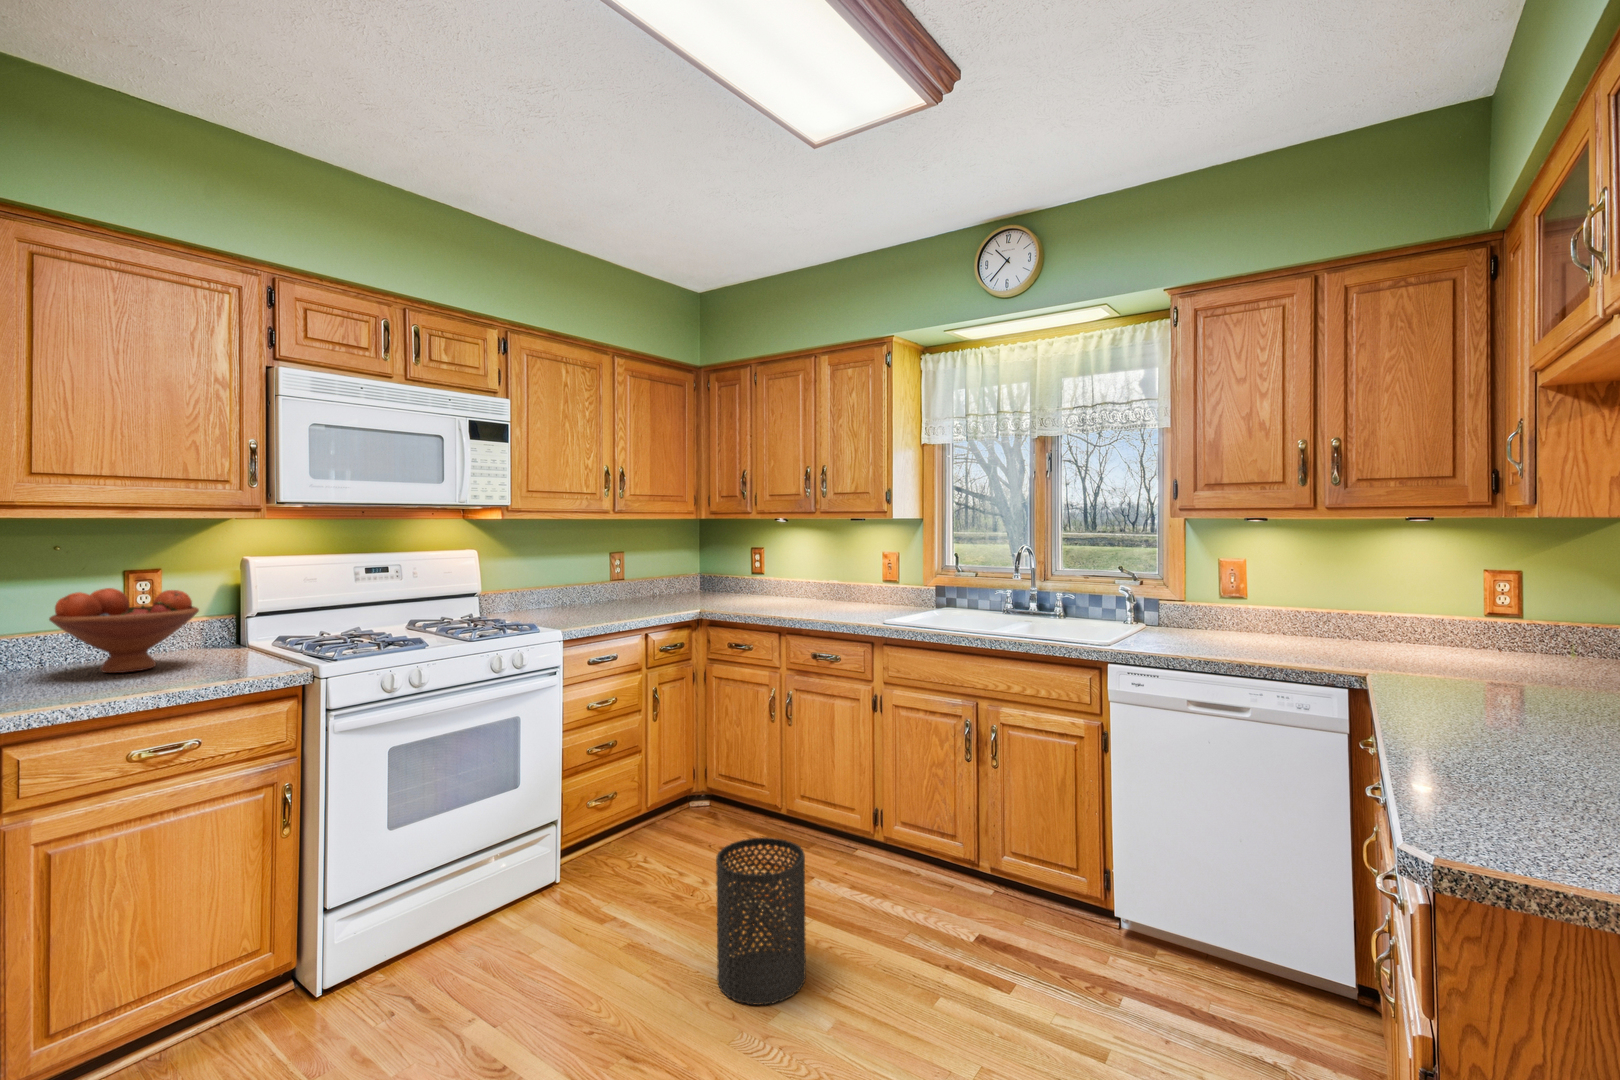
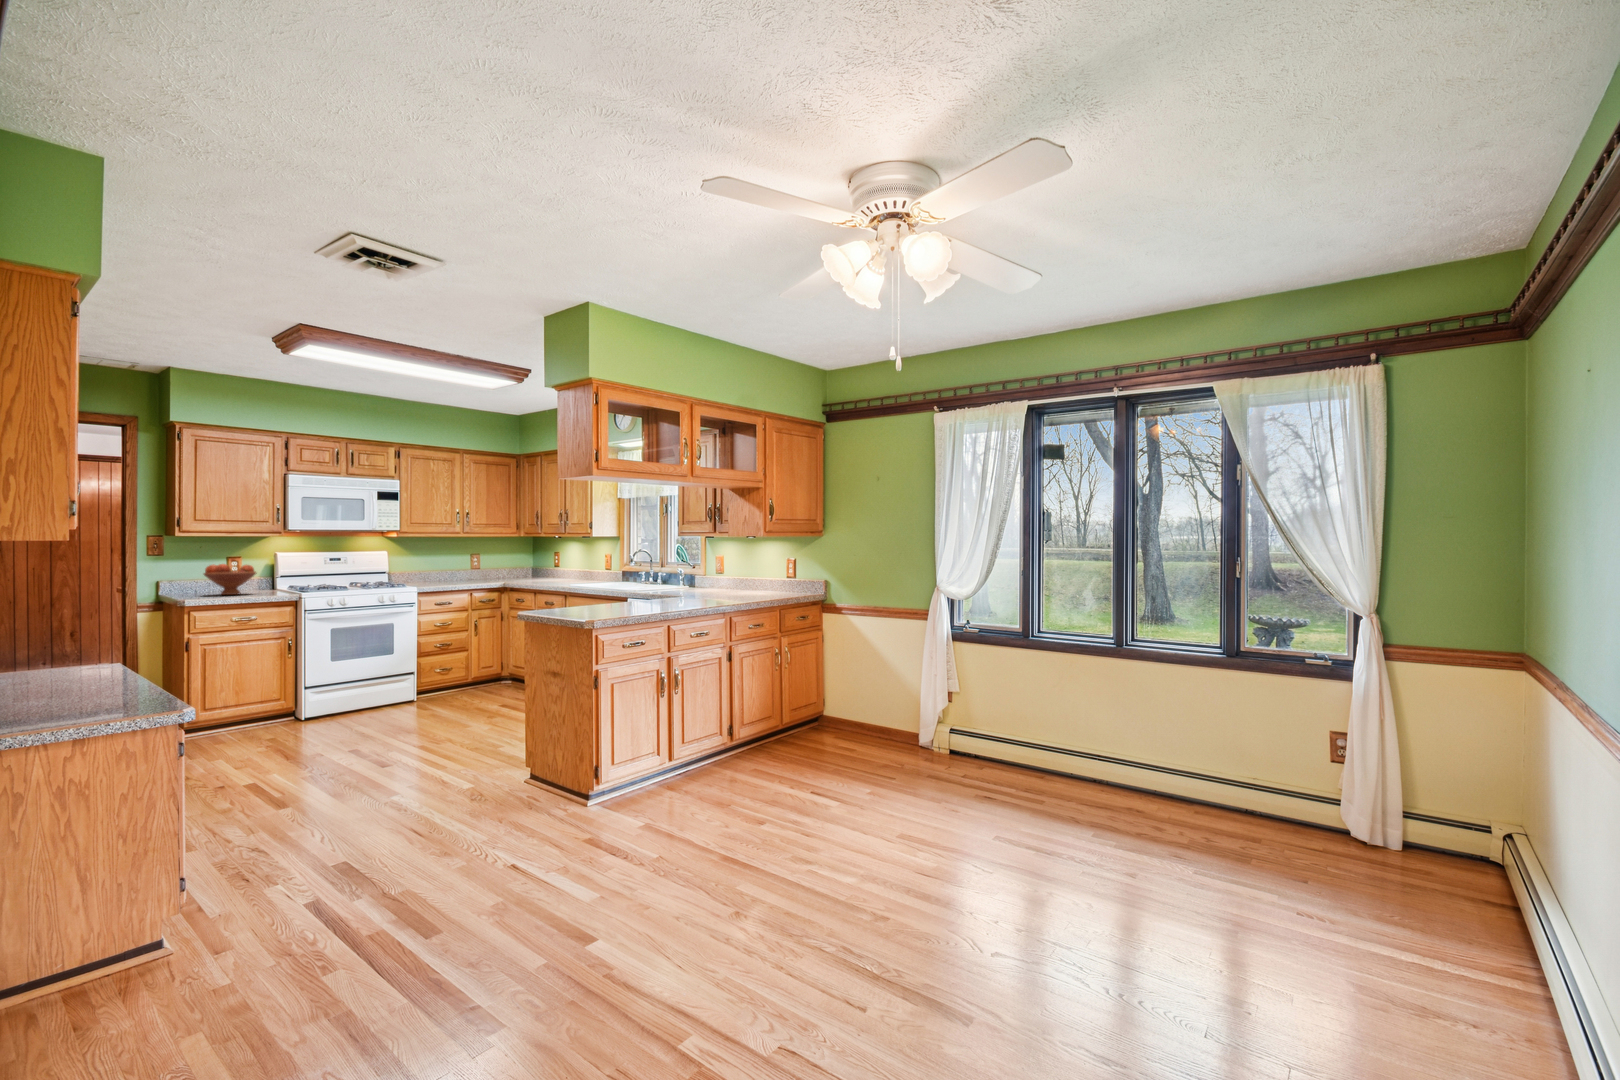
trash can: present [716,838,806,1005] -> none [453,667,494,723]

